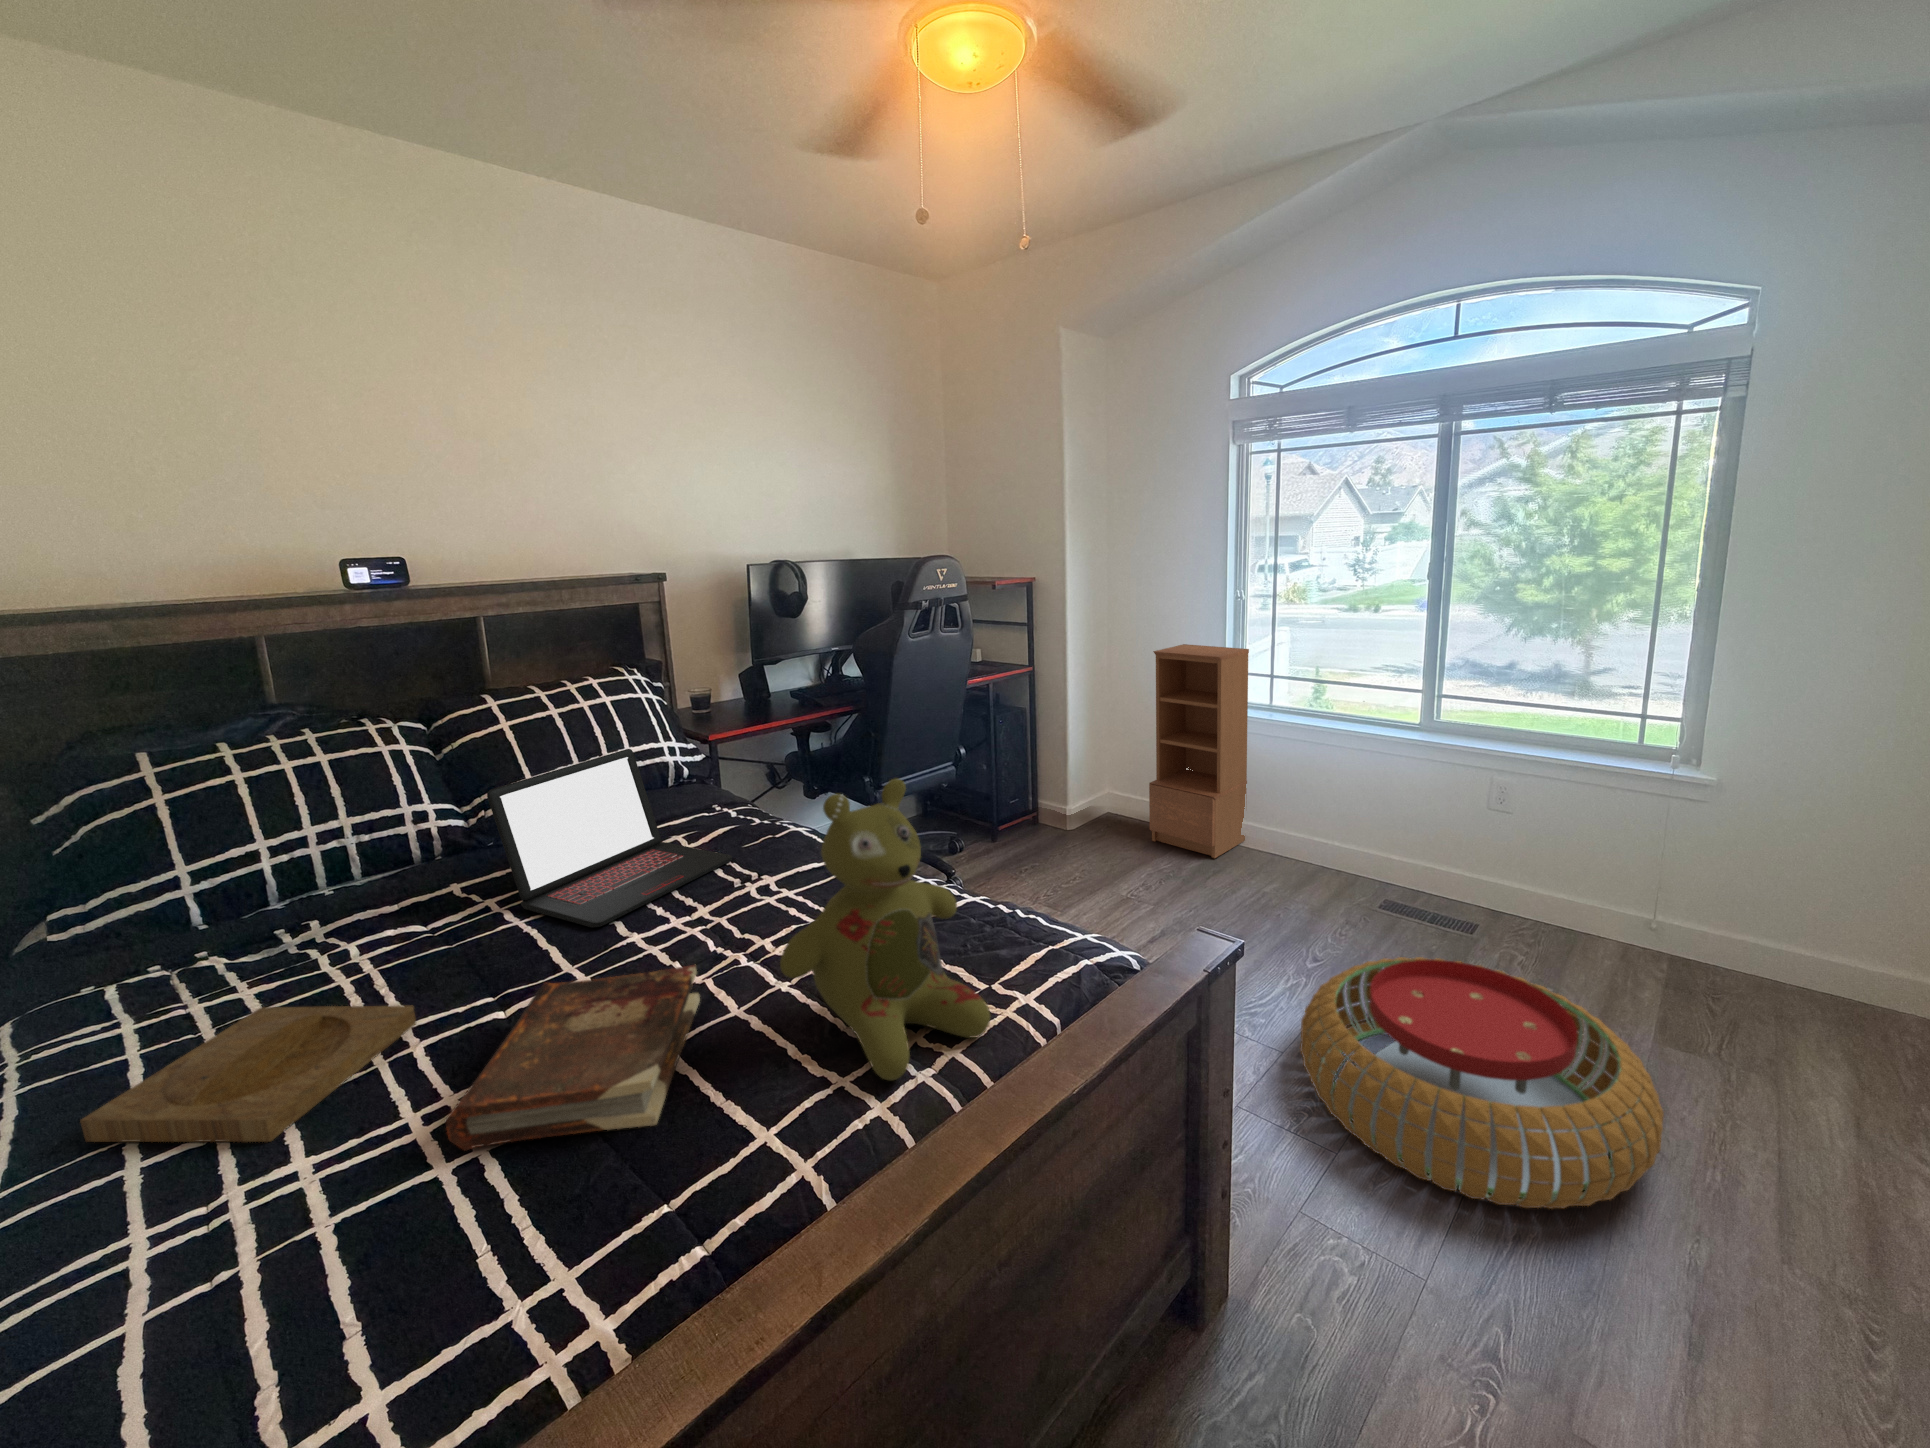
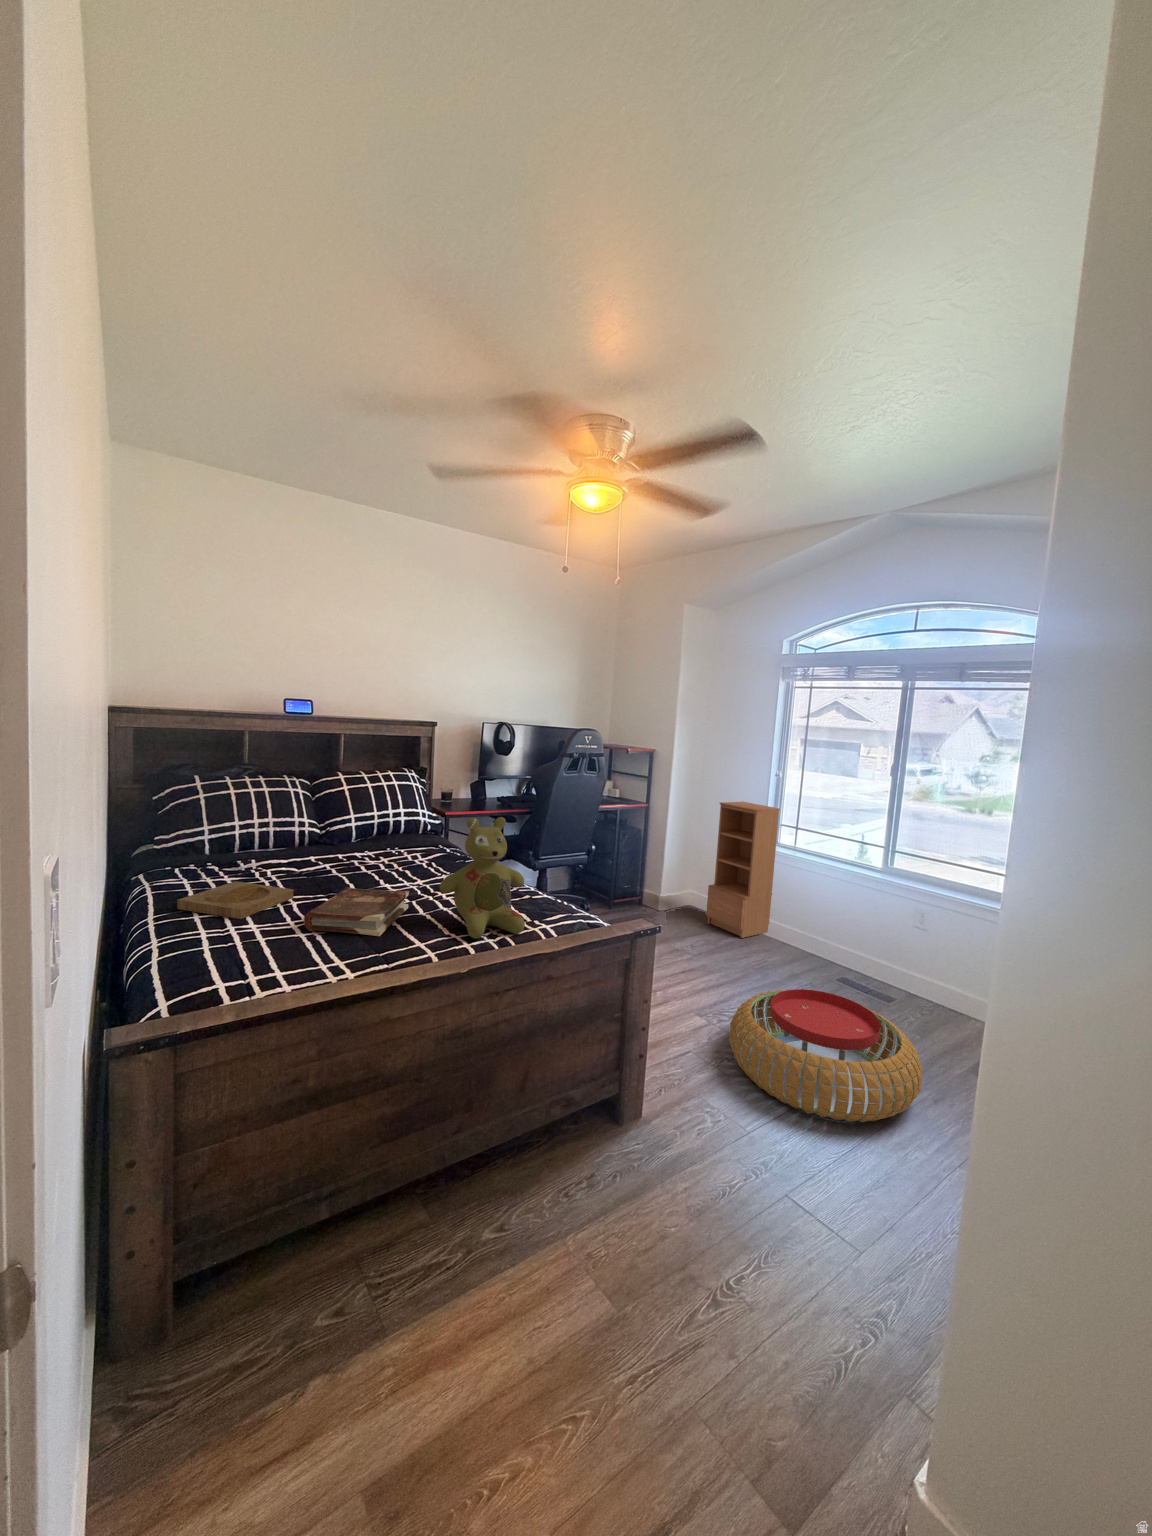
laptop: present [487,749,732,928] -> none [334,805,440,880]

